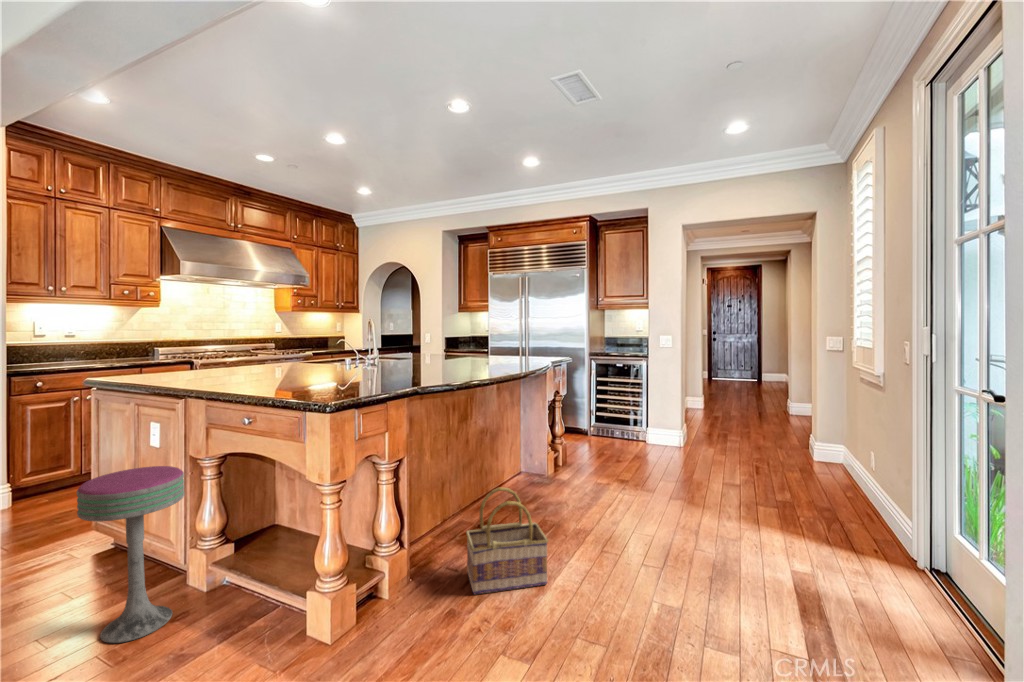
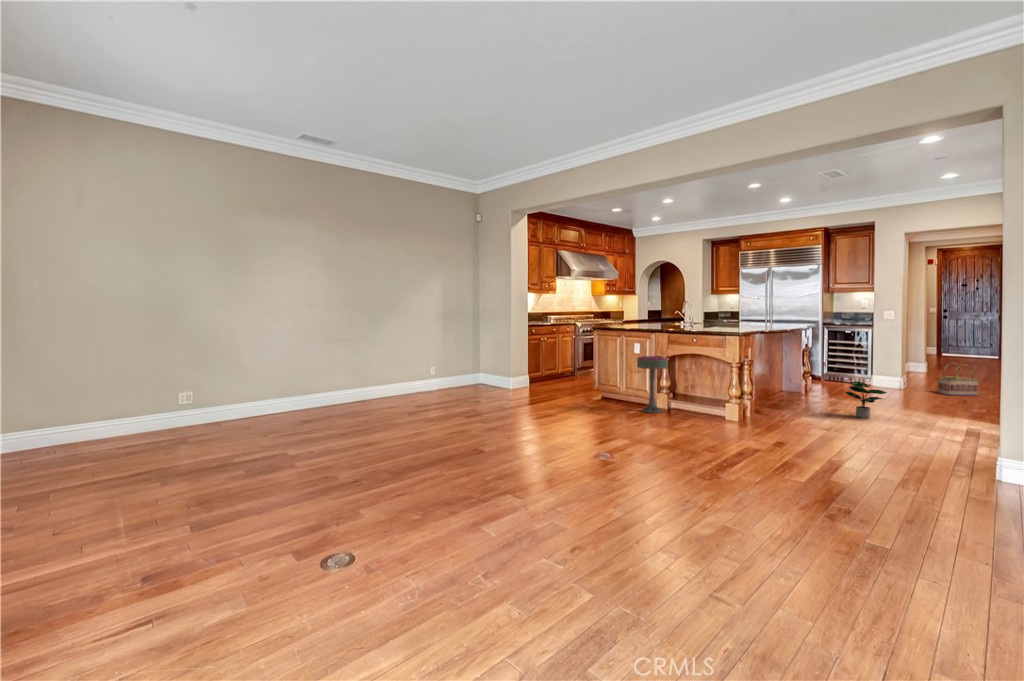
basket: present [466,487,548,595] -> present [938,363,979,396]
potted plant: none [598,489,673,577] -> present [845,381,887,418]

